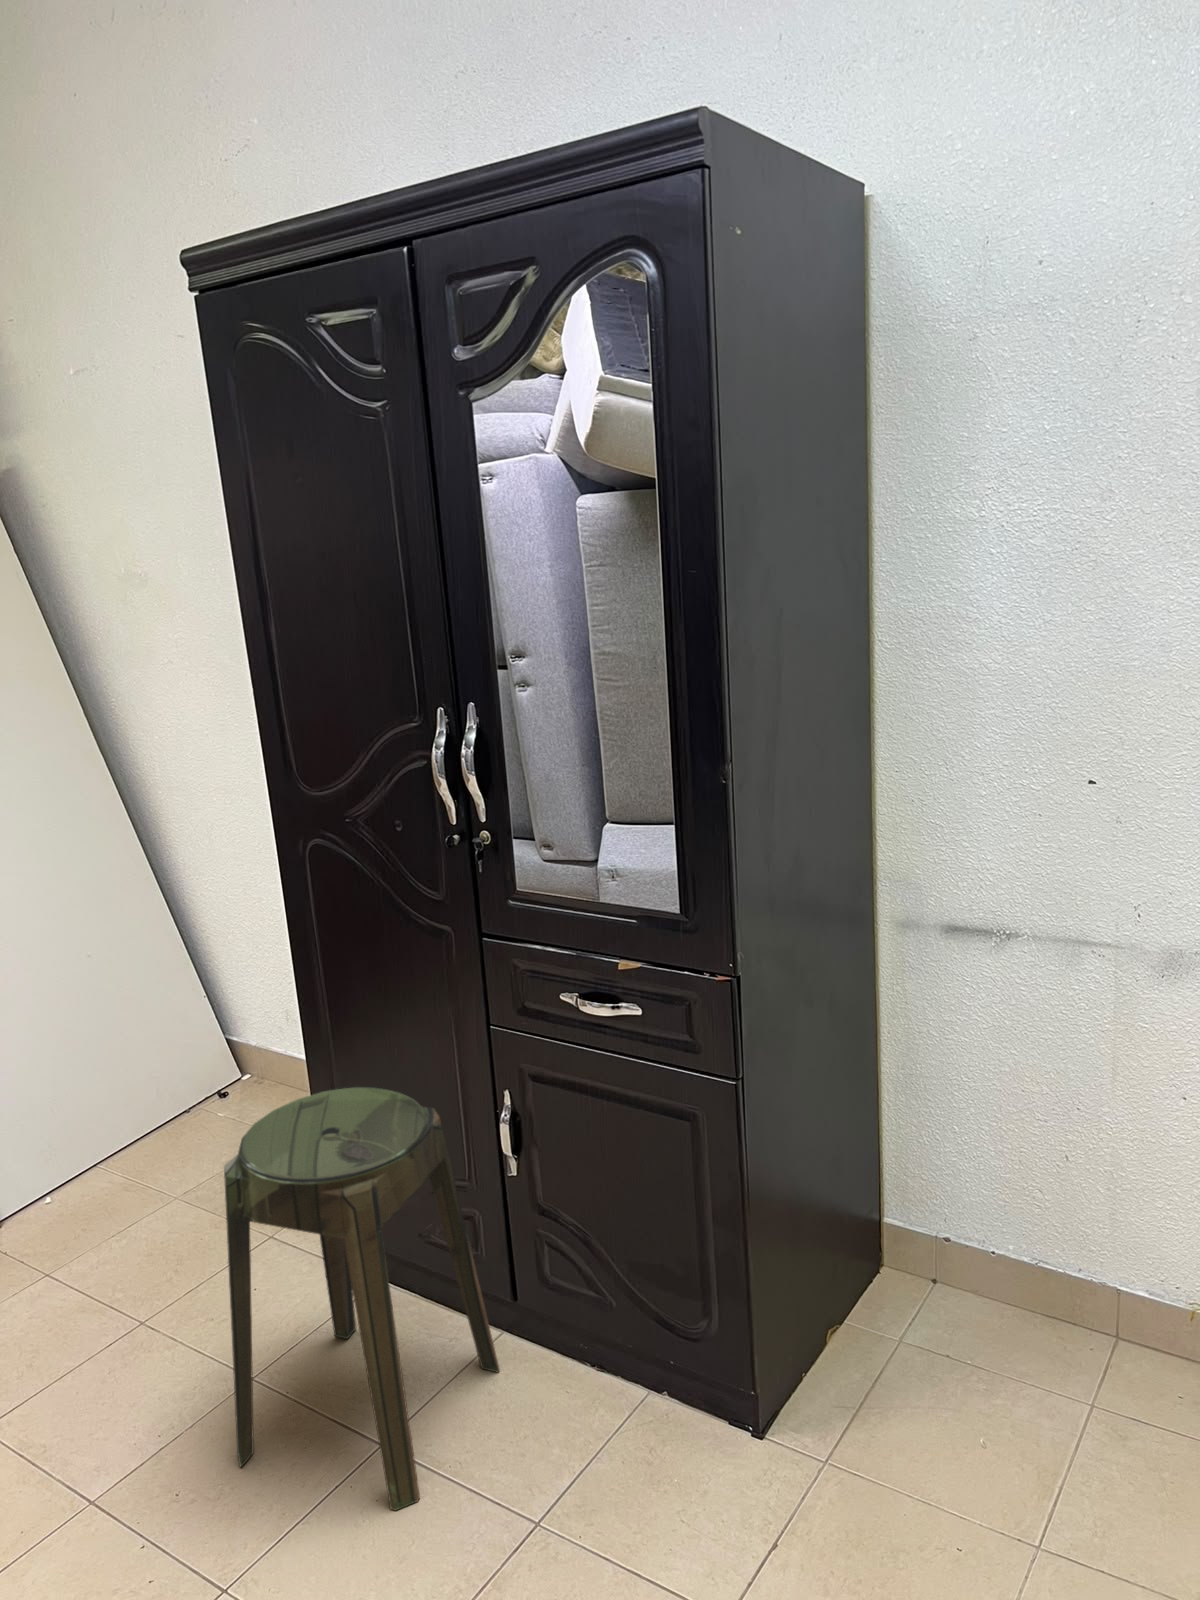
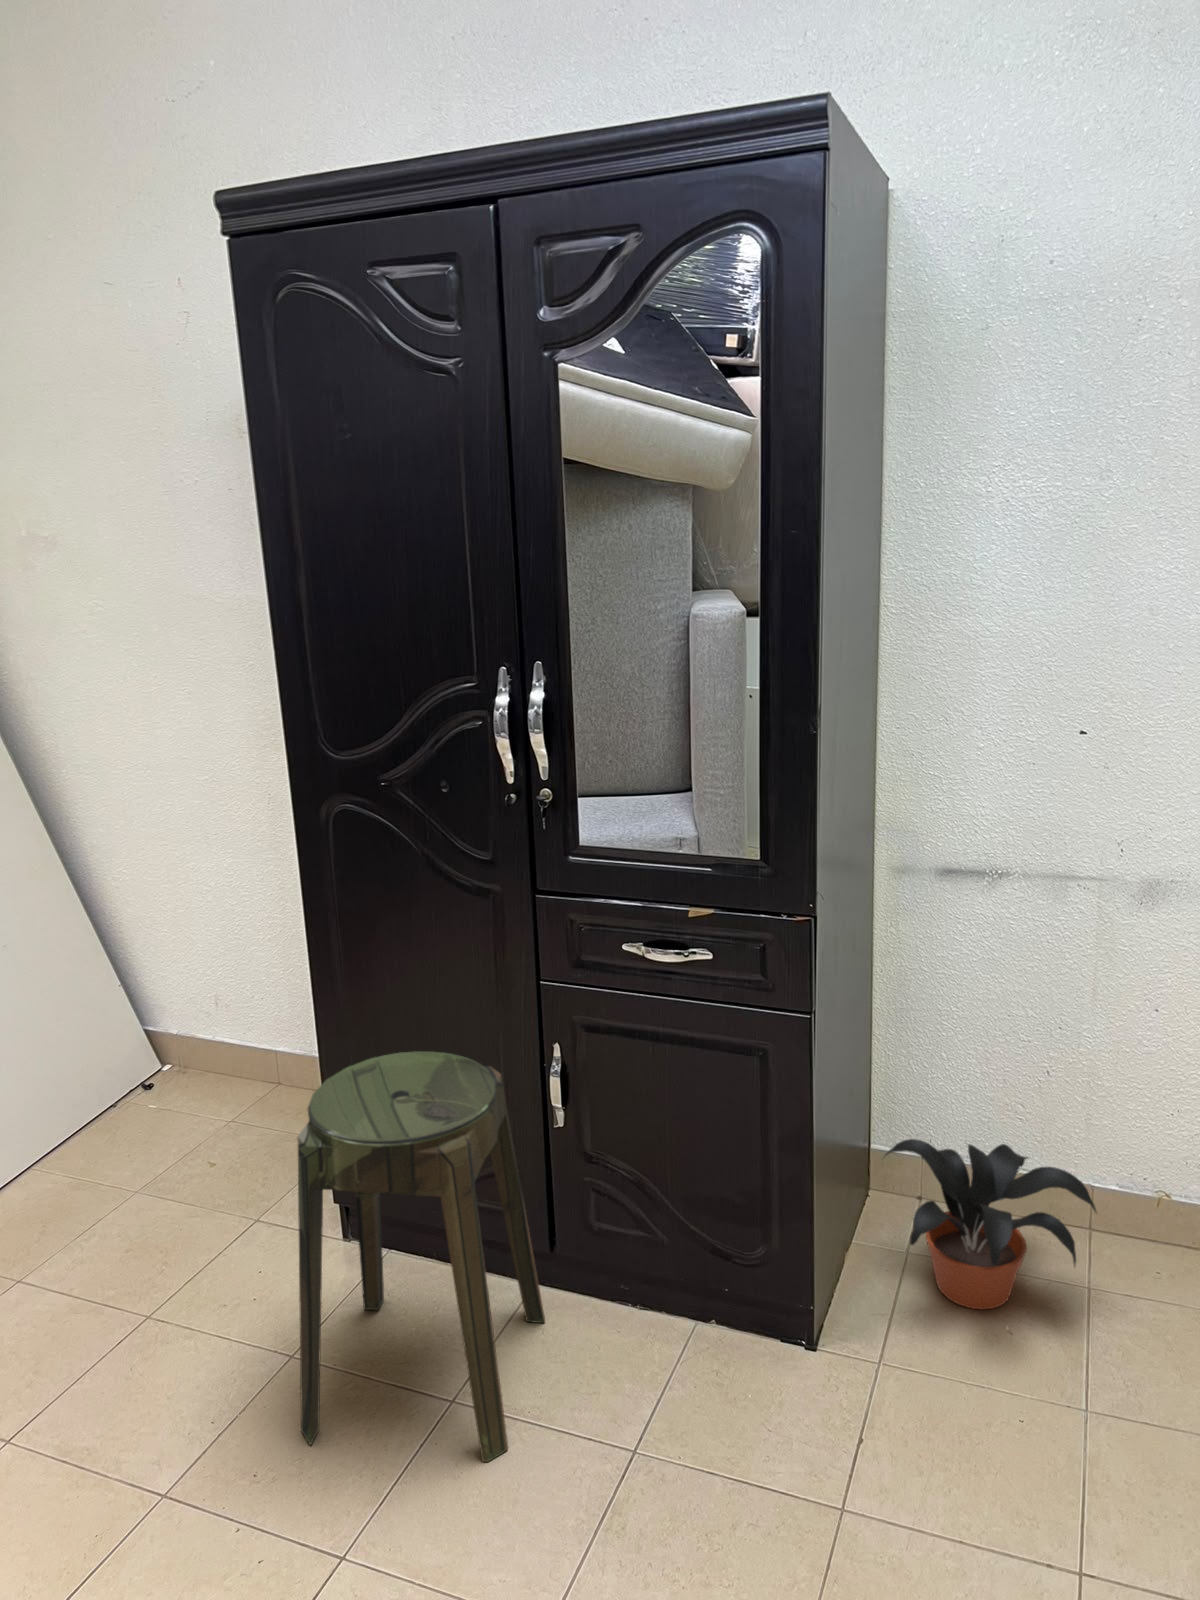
potted plant: none [862,1219,1091,1417] -> present [885,1139,1097,1309]

